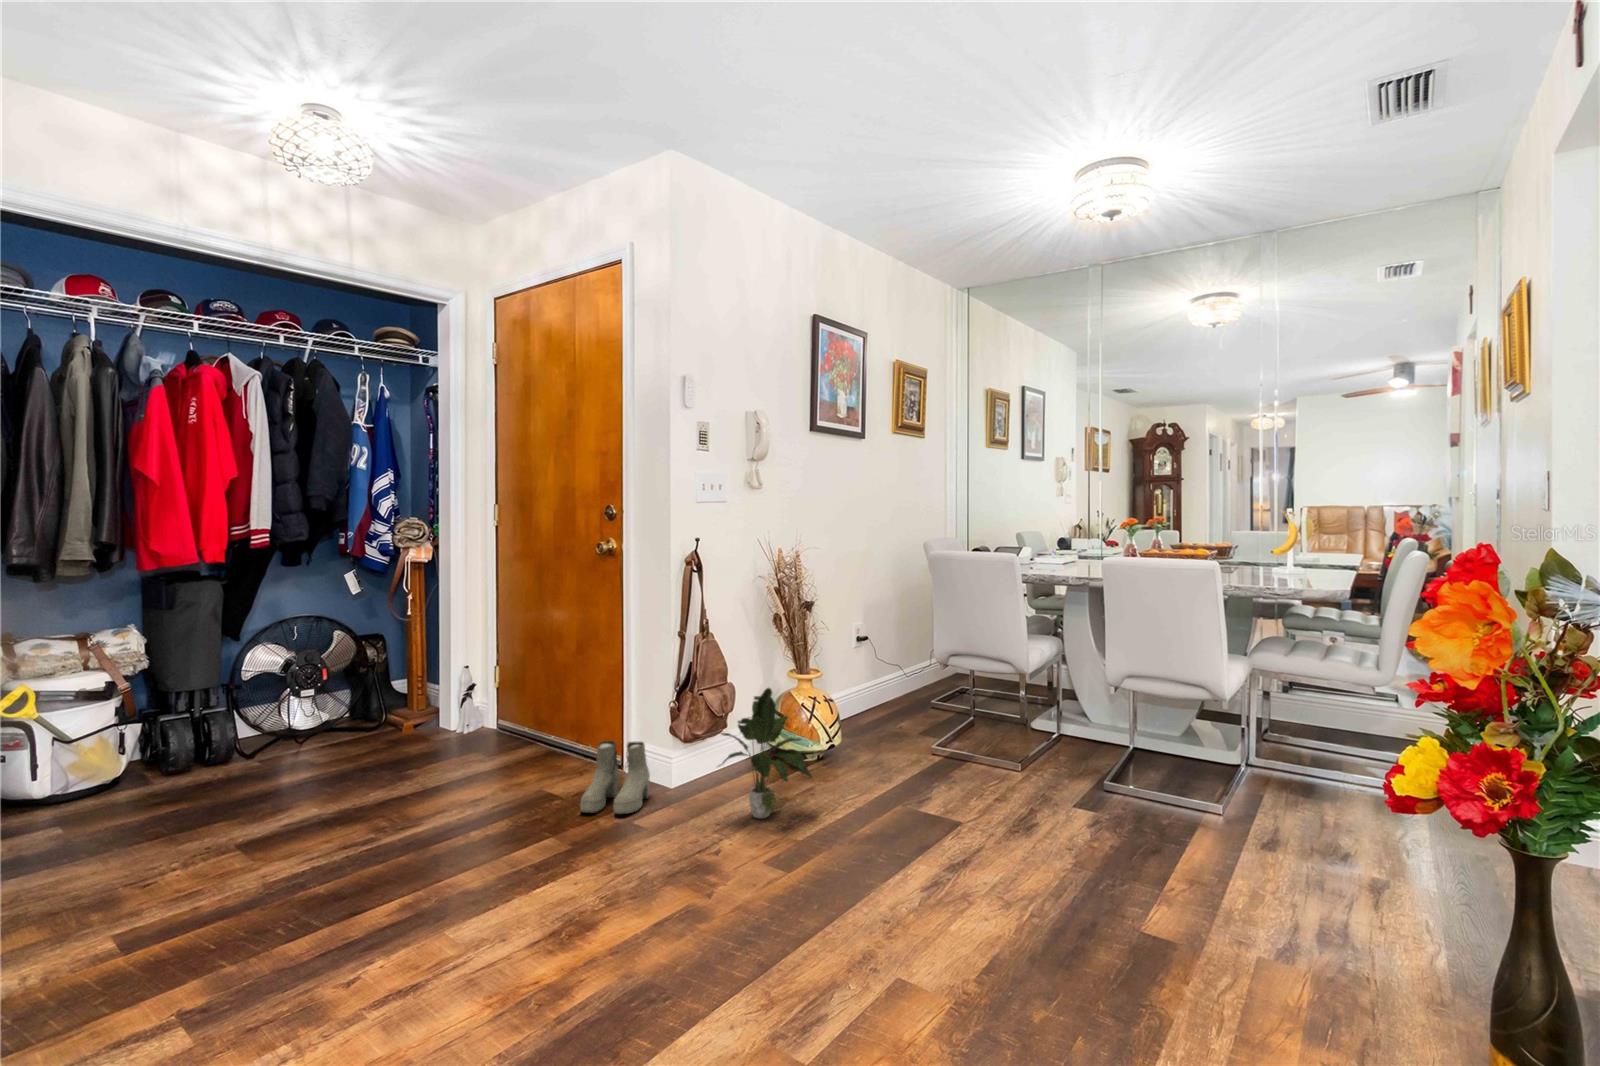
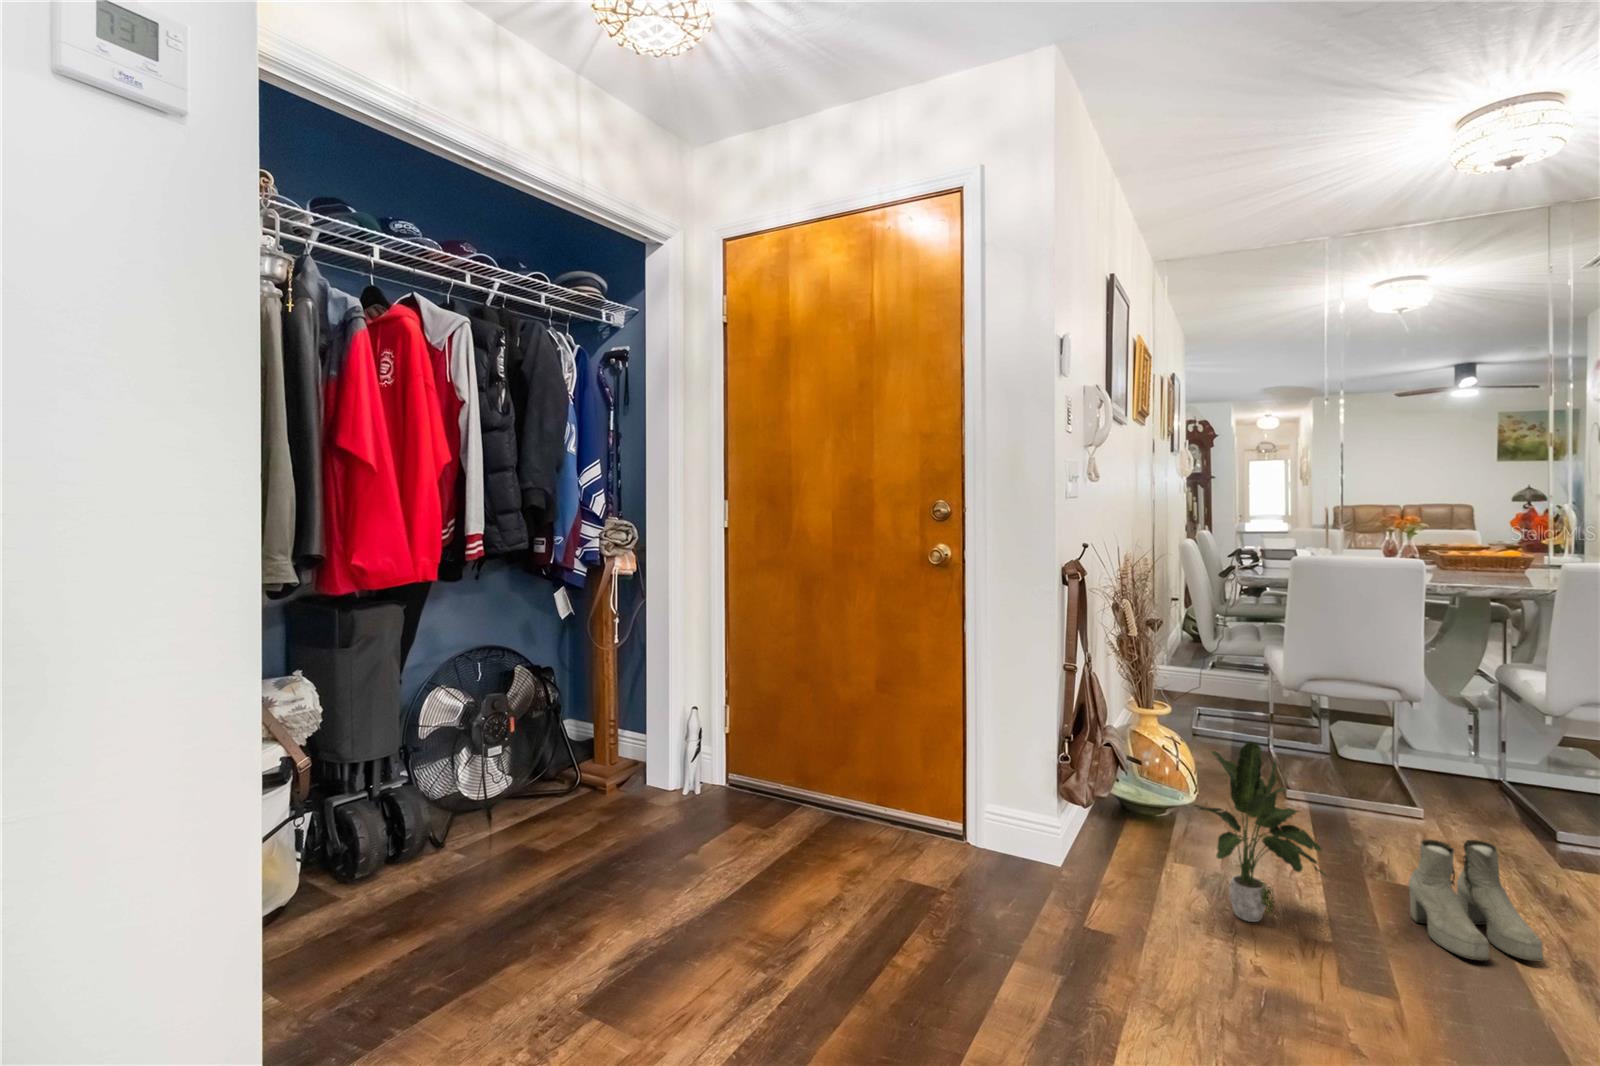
boots: present [580,741,650,814] -> present [1409,839,1543,961]

